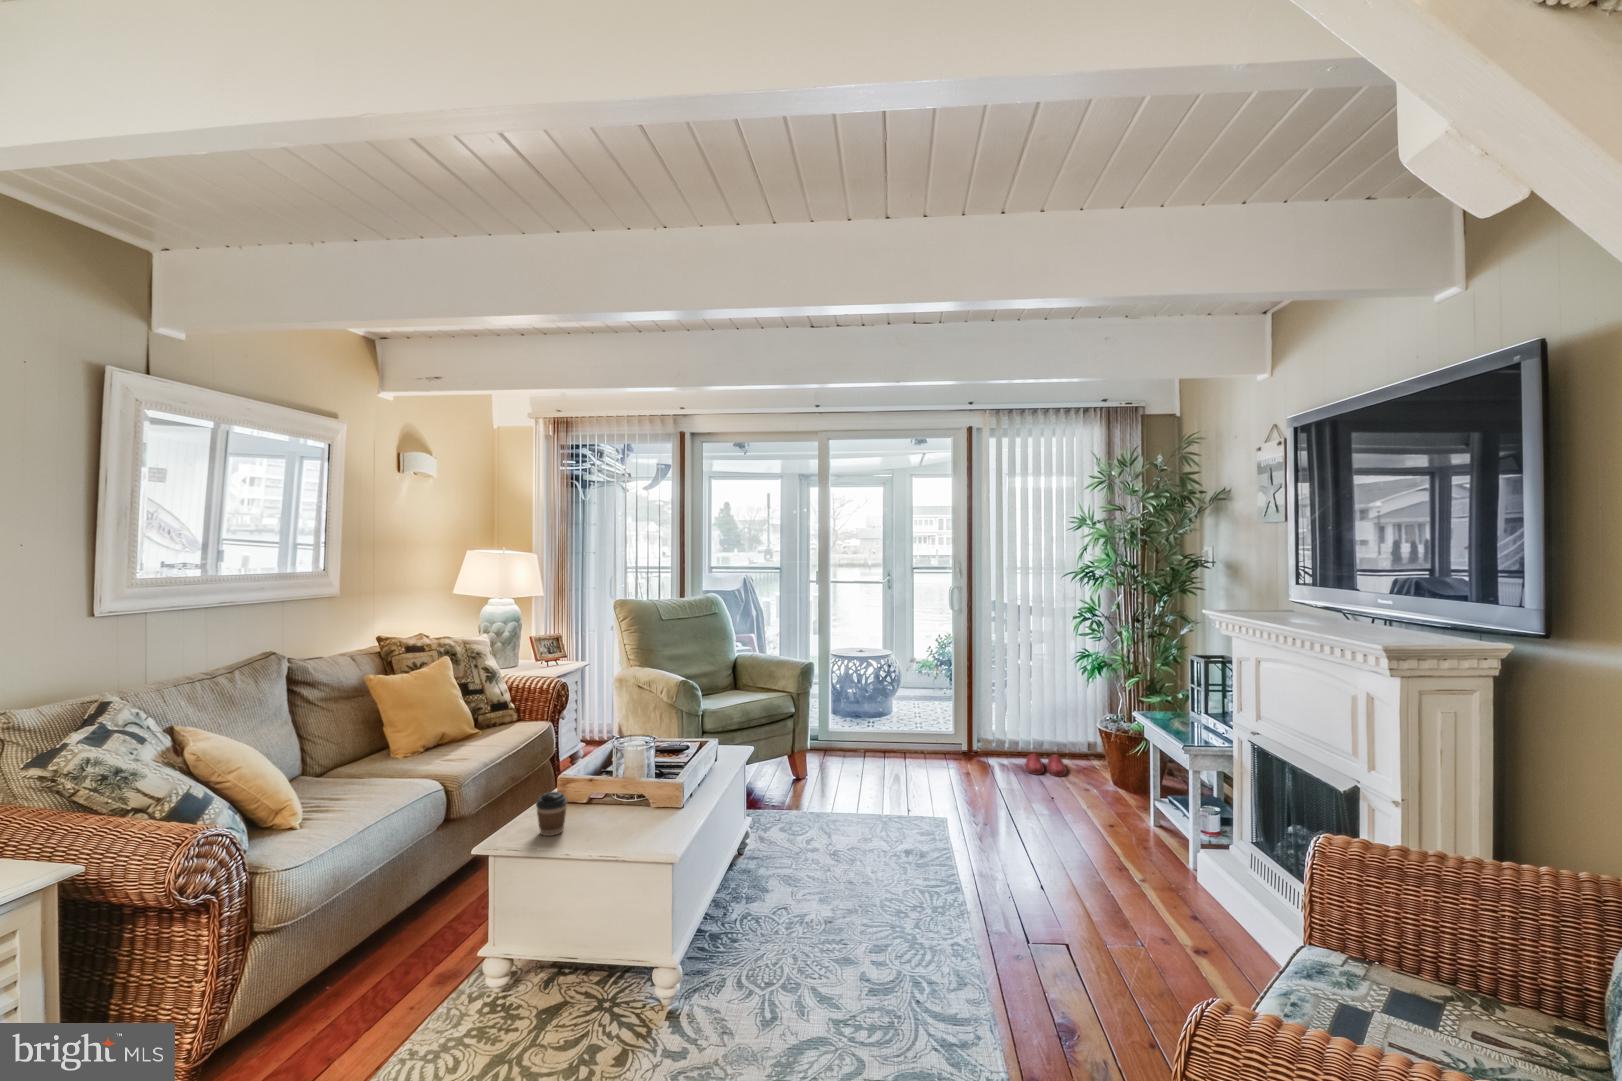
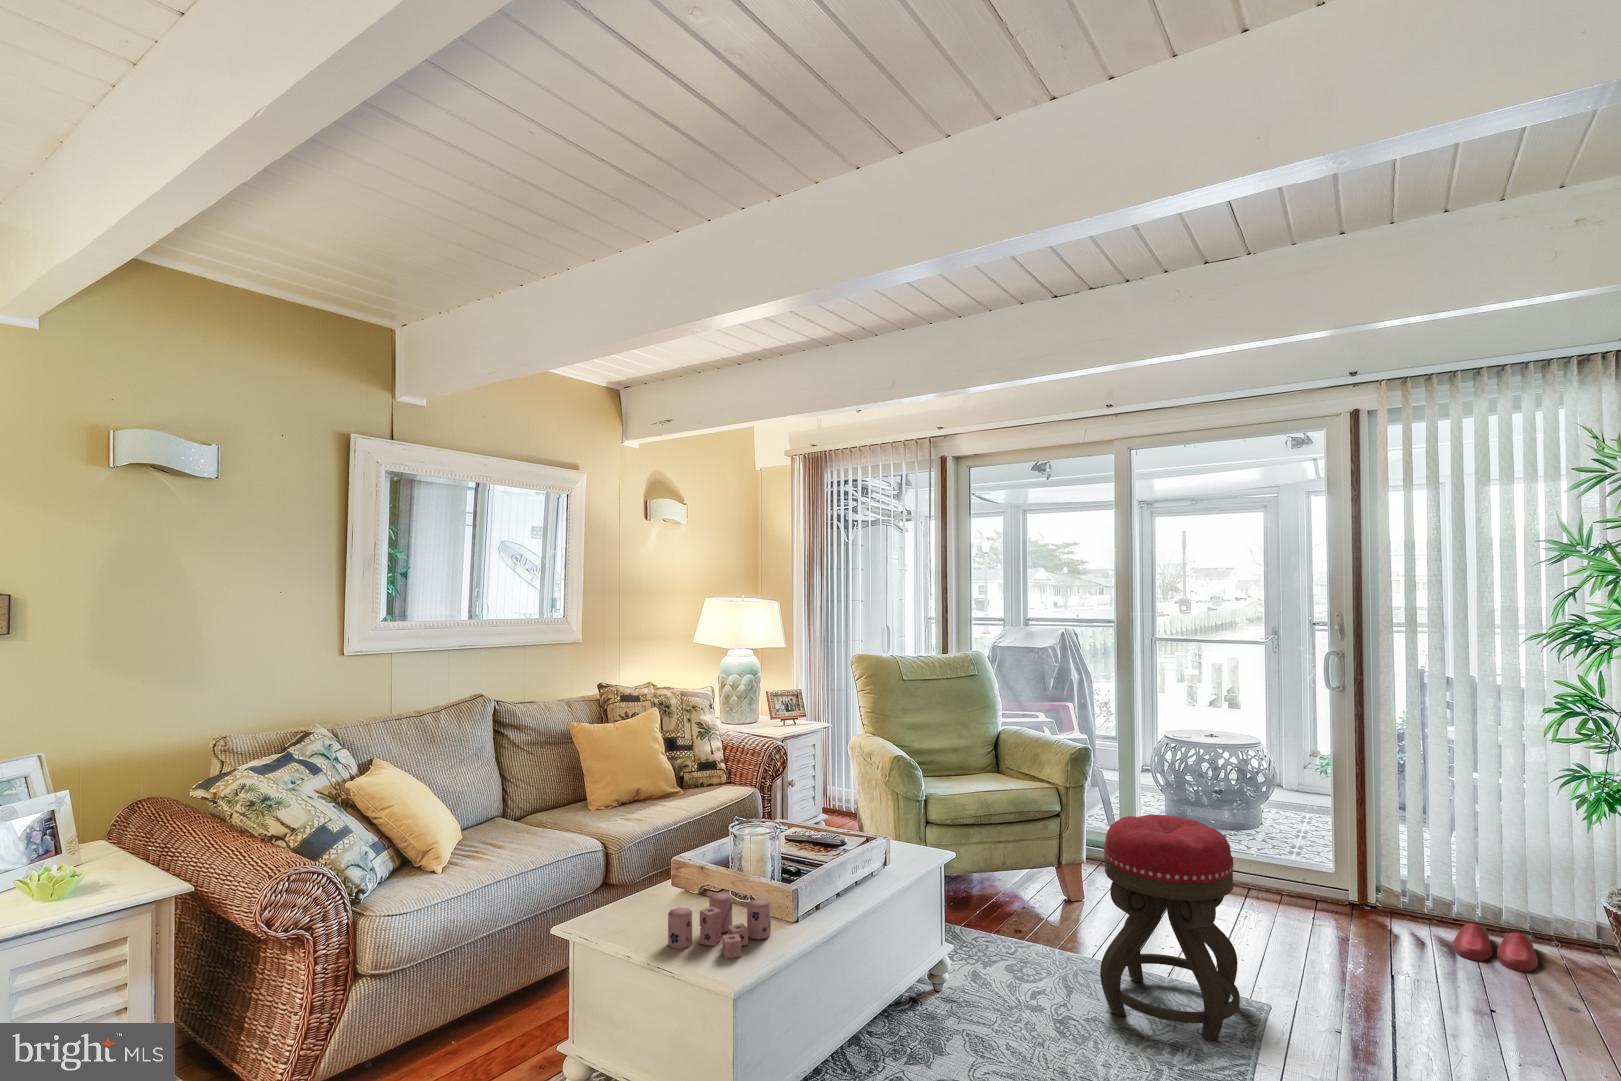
ottoman: none [851,704,936,846] -> present [1100,814,1240,1041]
coffee cup: present [536,792,567,836] -> none [622,875,658,929]
candle: none [592,795,668,843] -> present [668,893,771,959]

